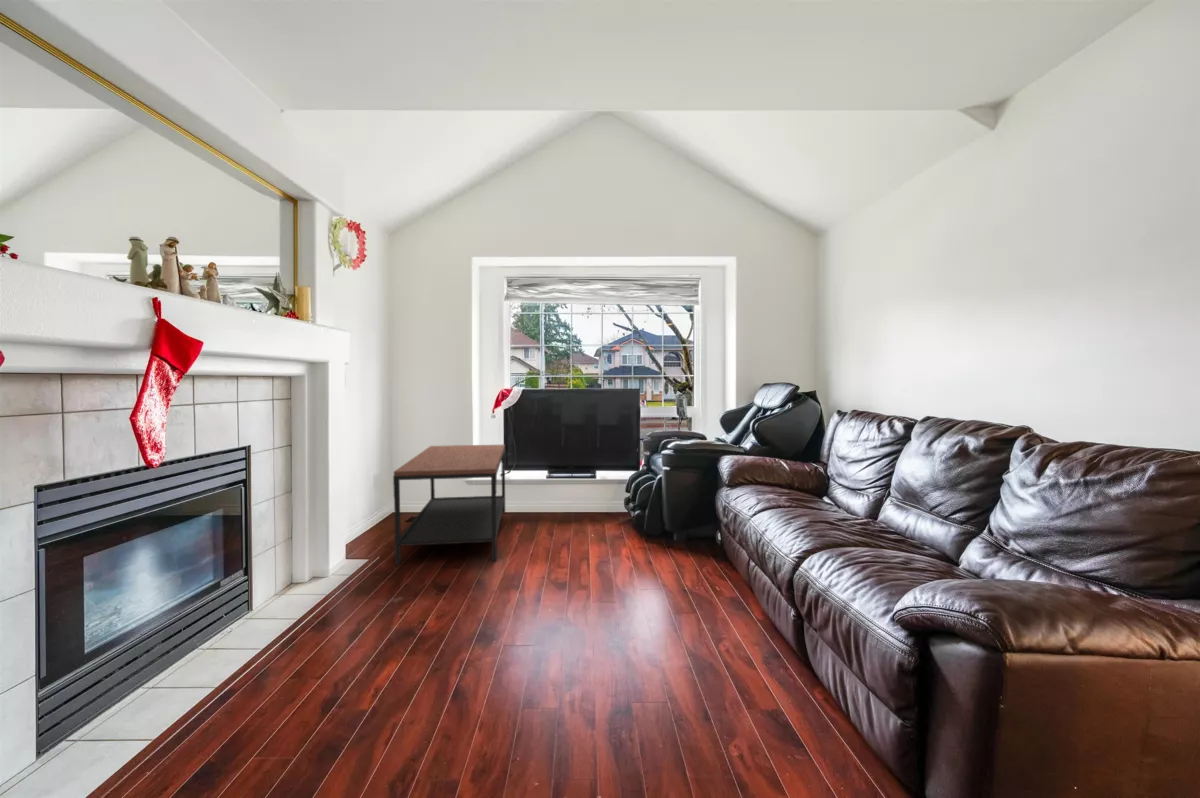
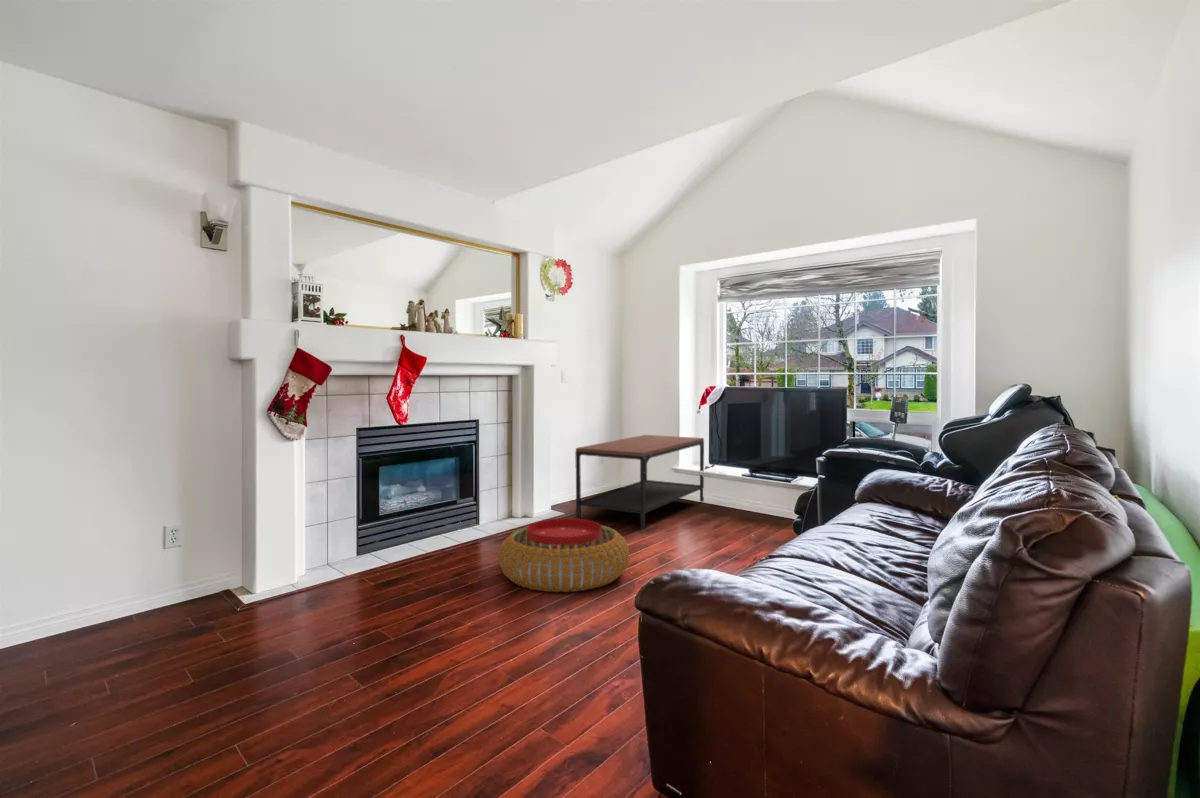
pouf: none [400,569,590,701] -> present [499,518,629,592]

